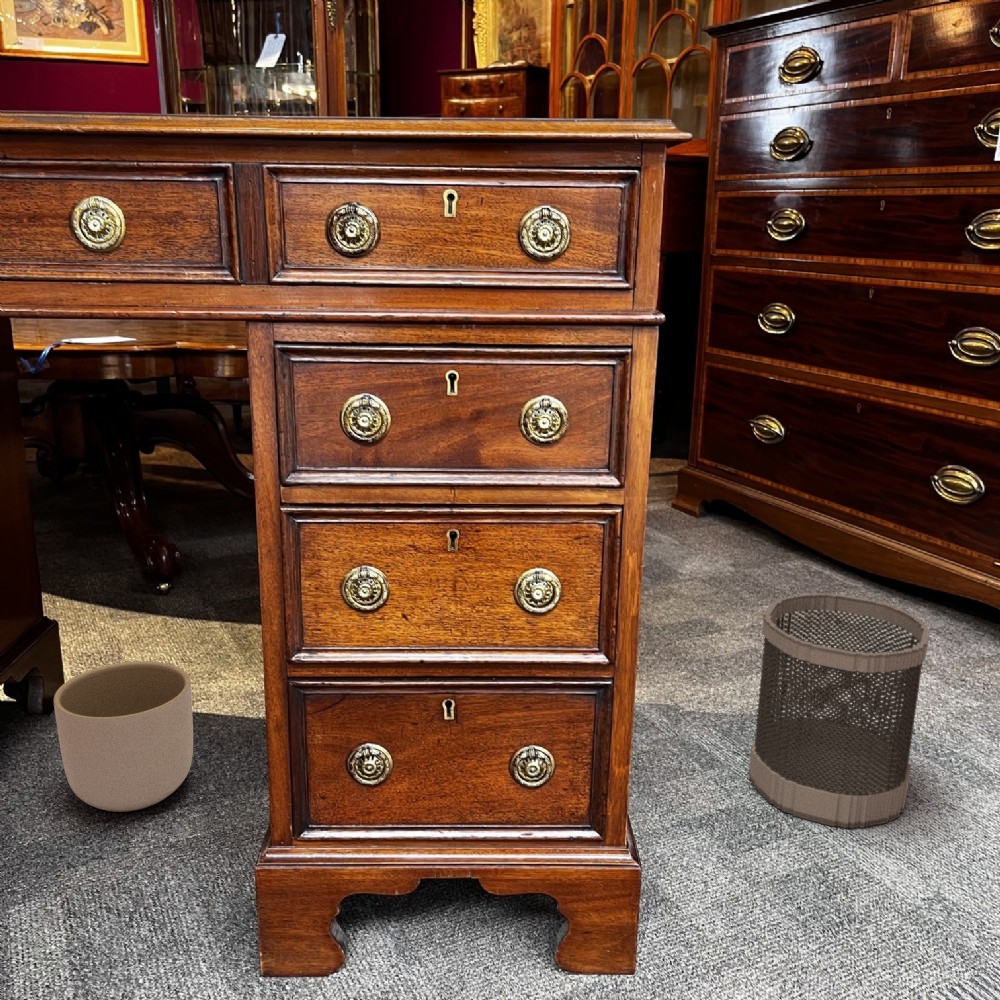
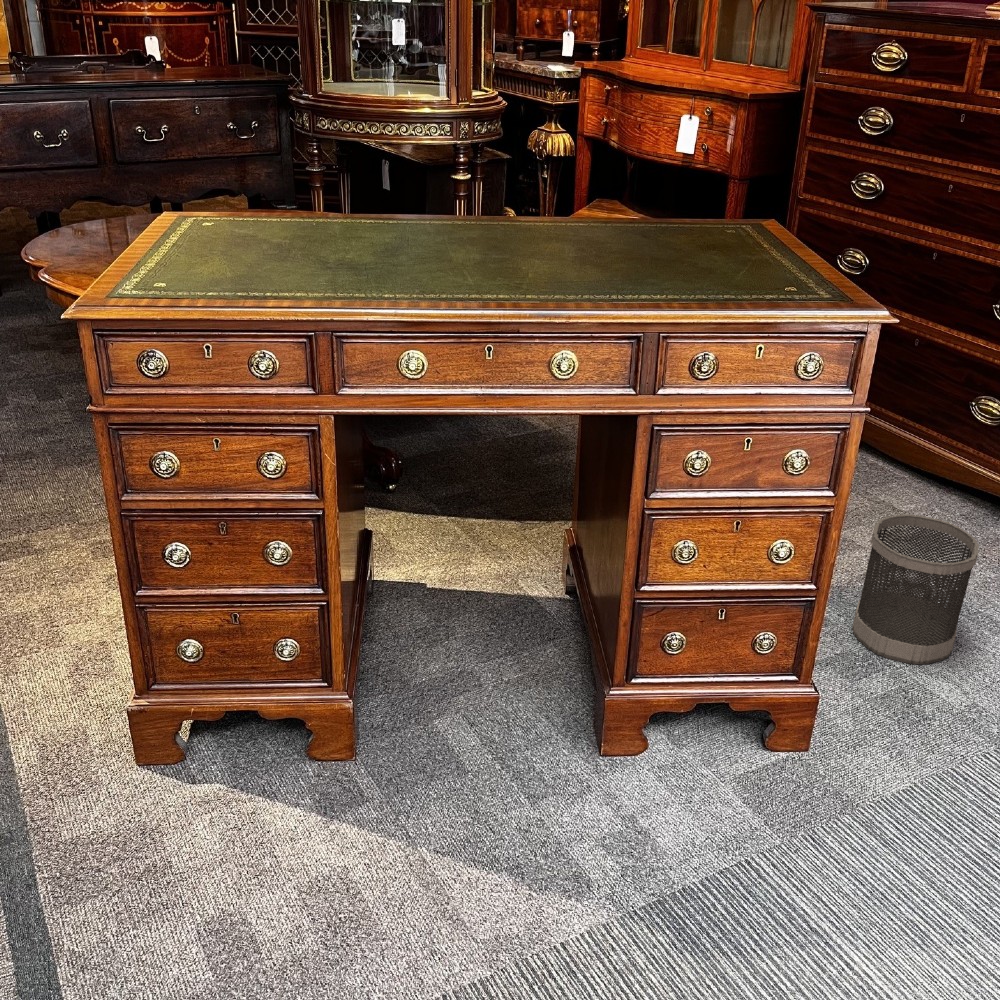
planter: present [54,661,193,812] -> none [425,567,508,664]

